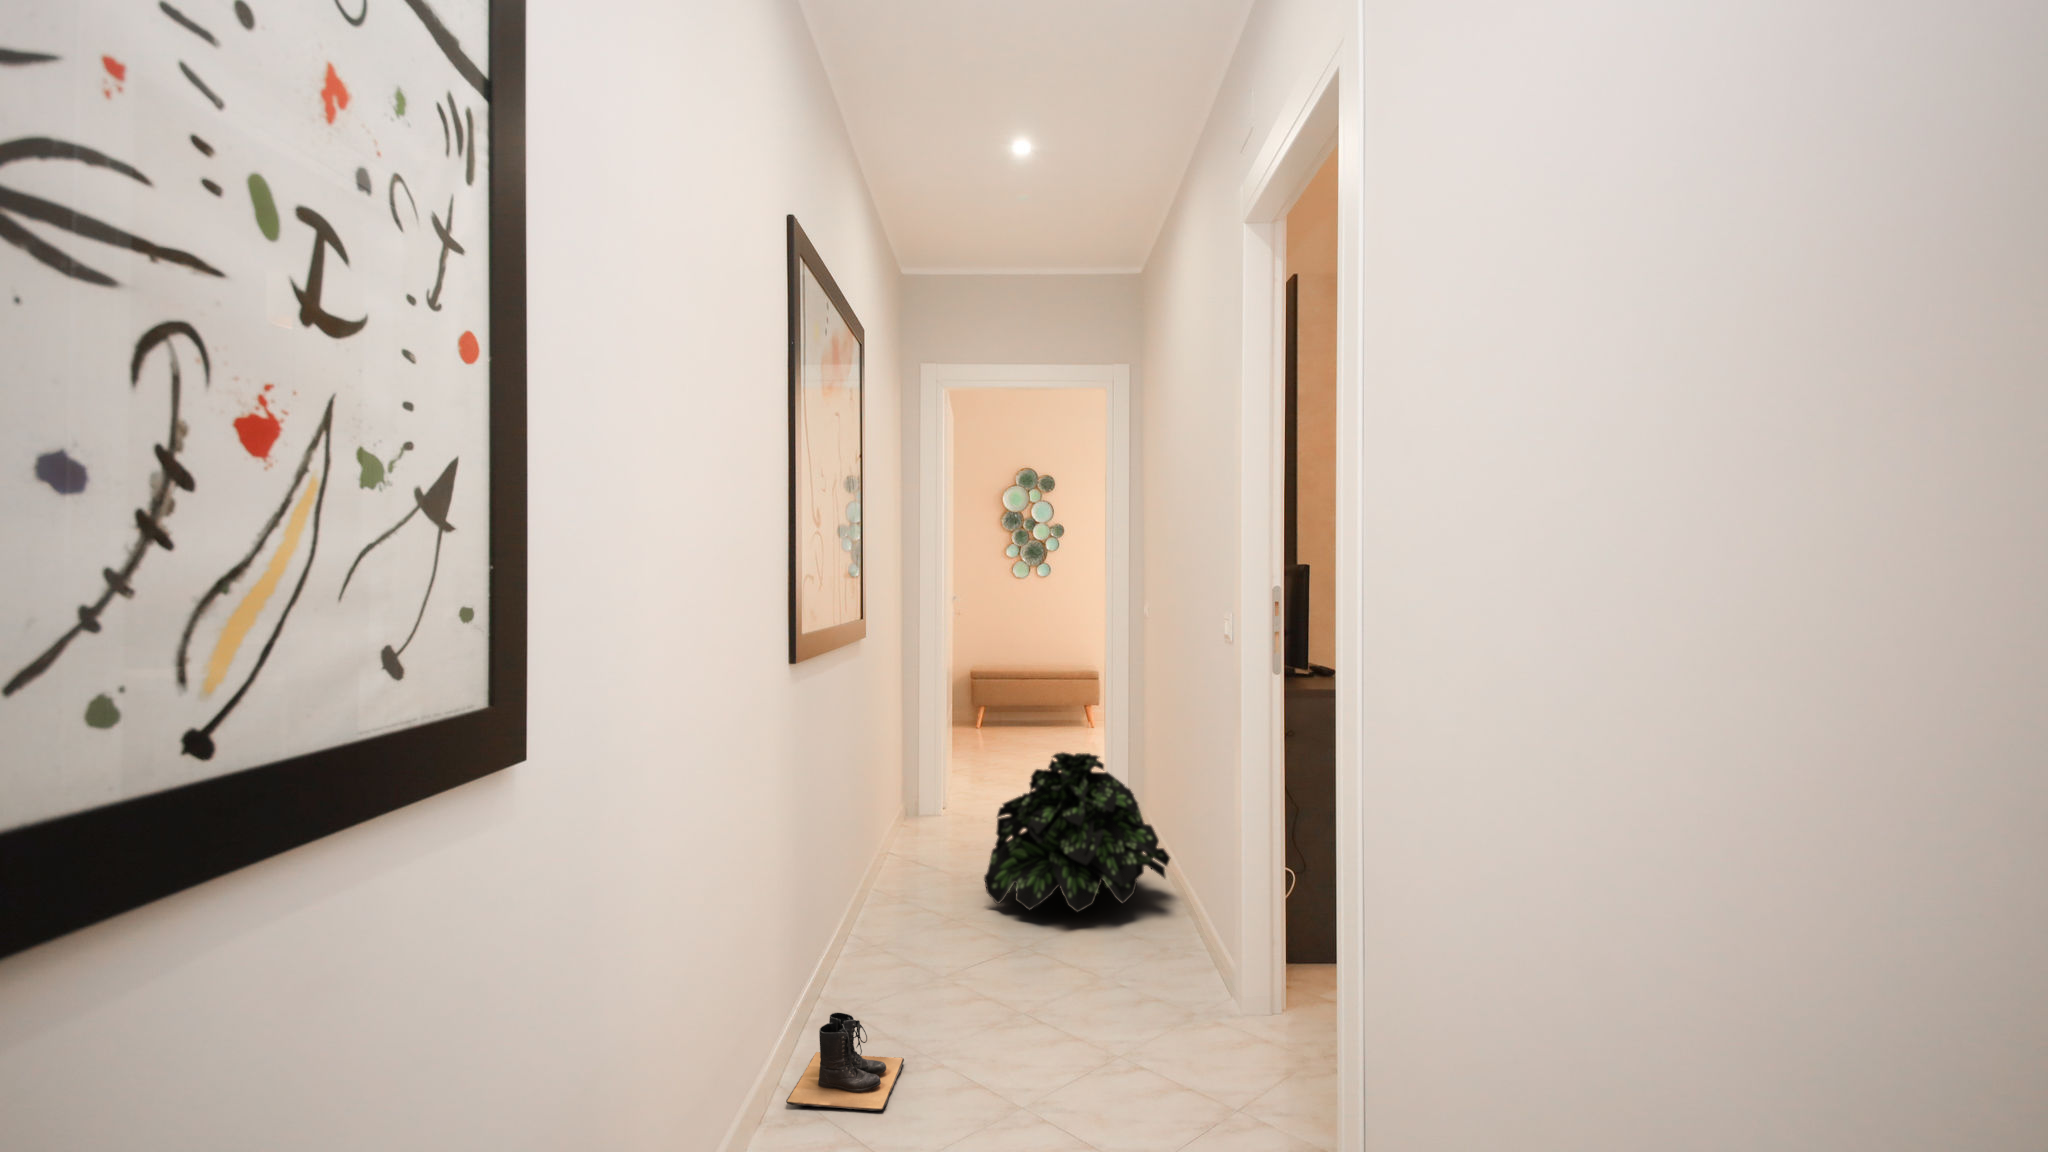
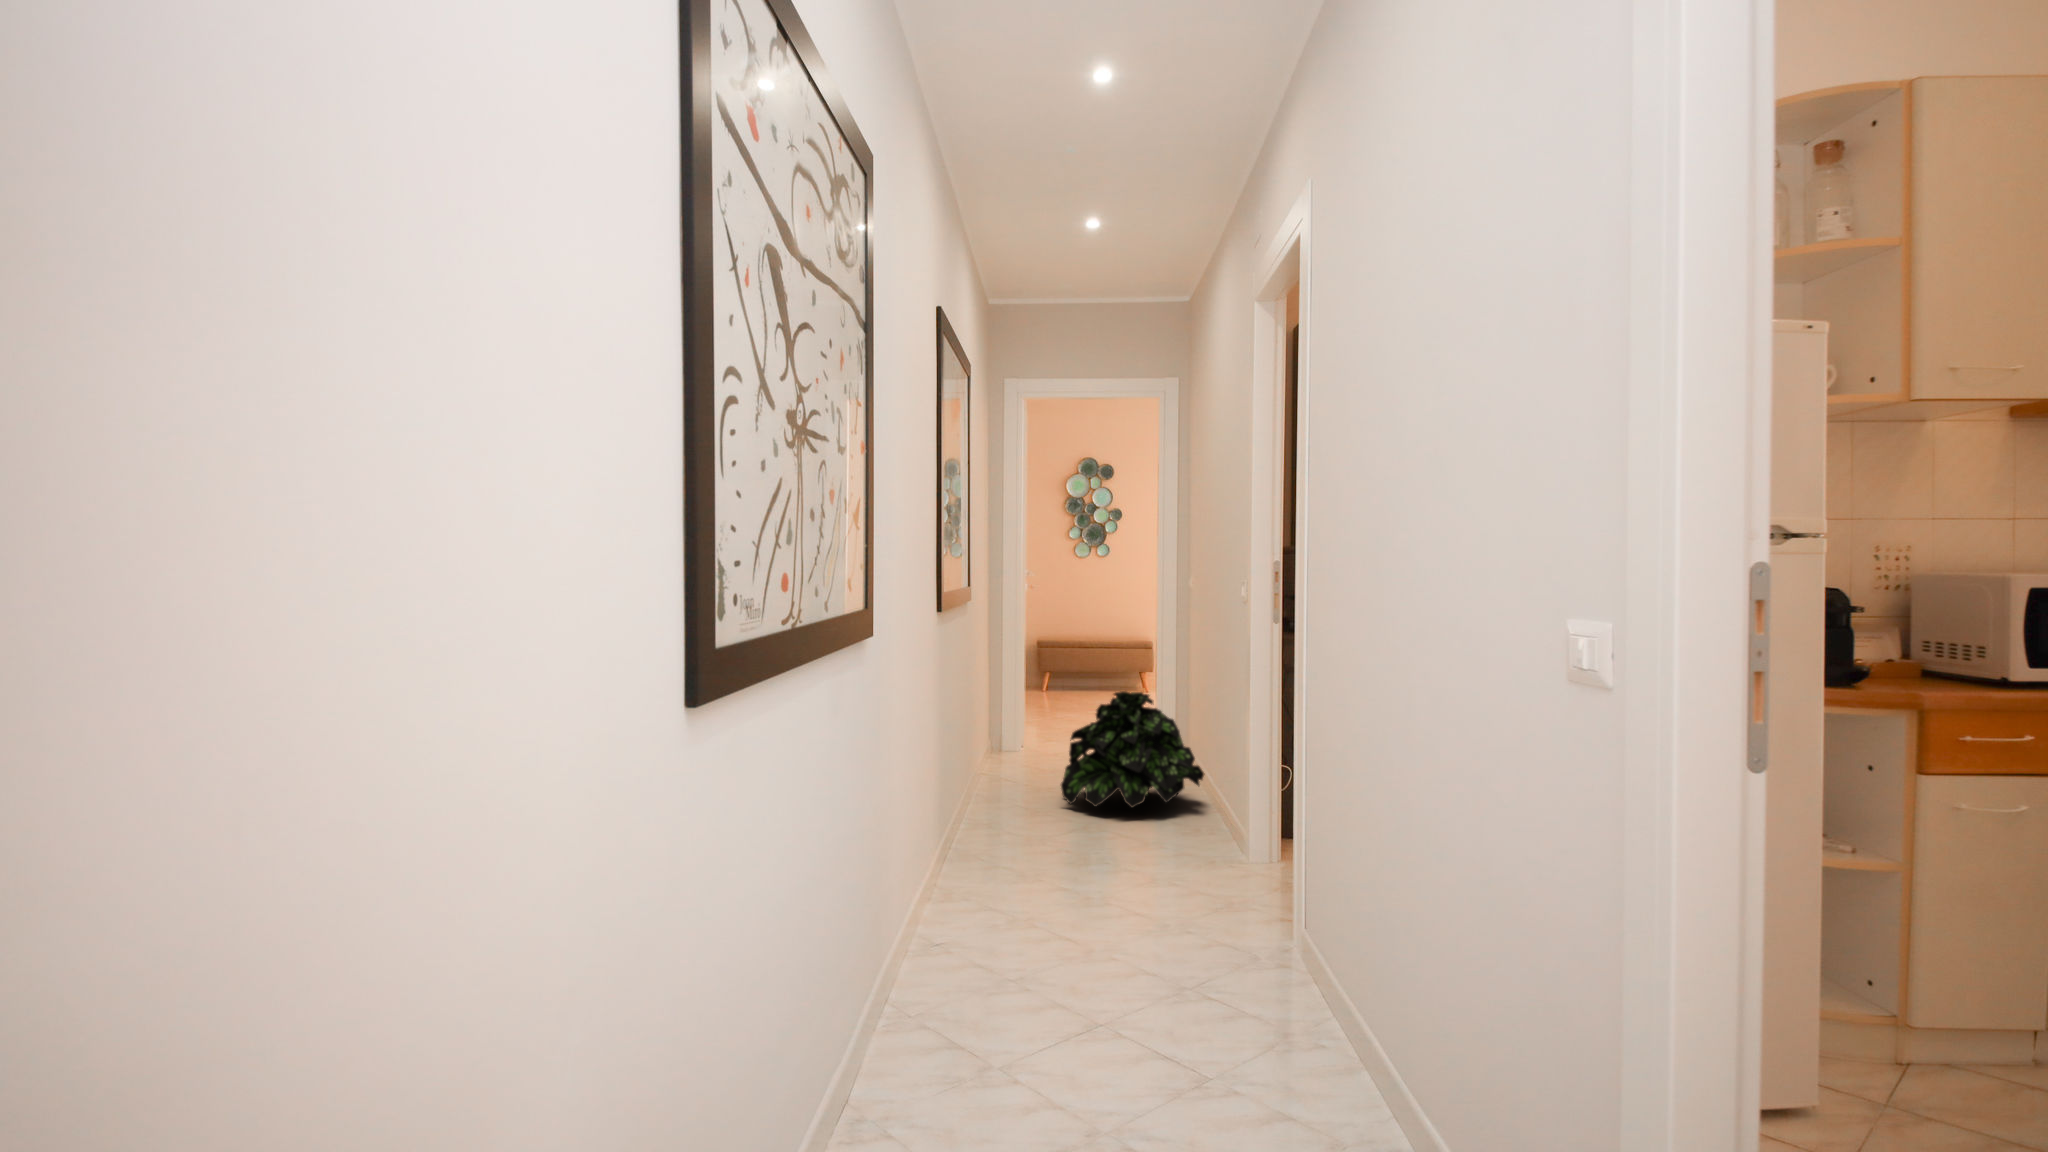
boots: present [786,1013,904,1111] -> none [942,844,1014,900]

